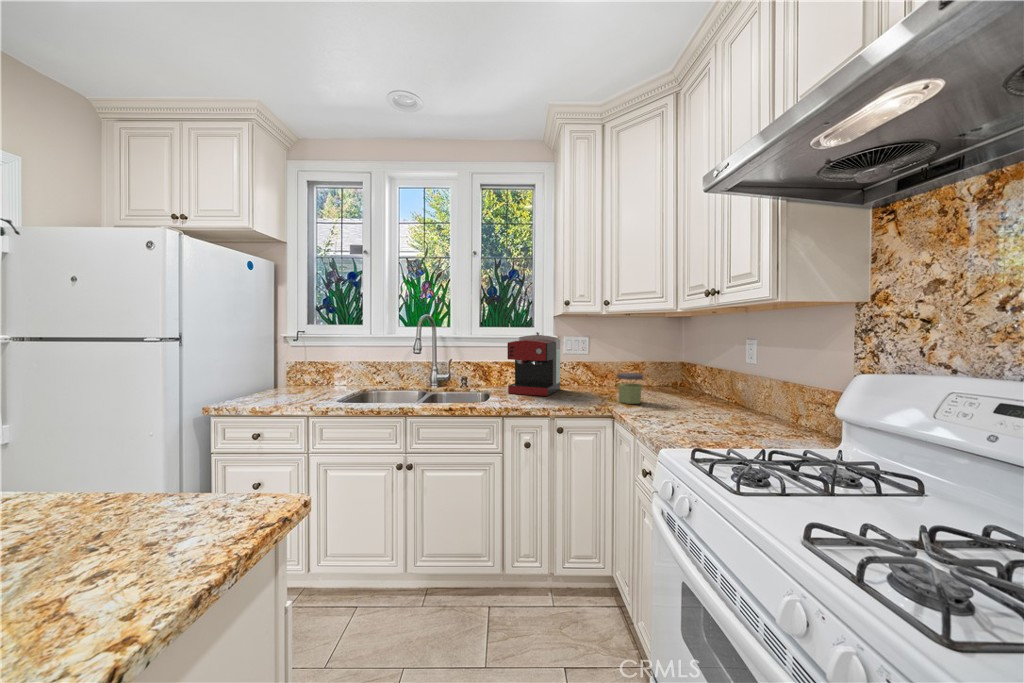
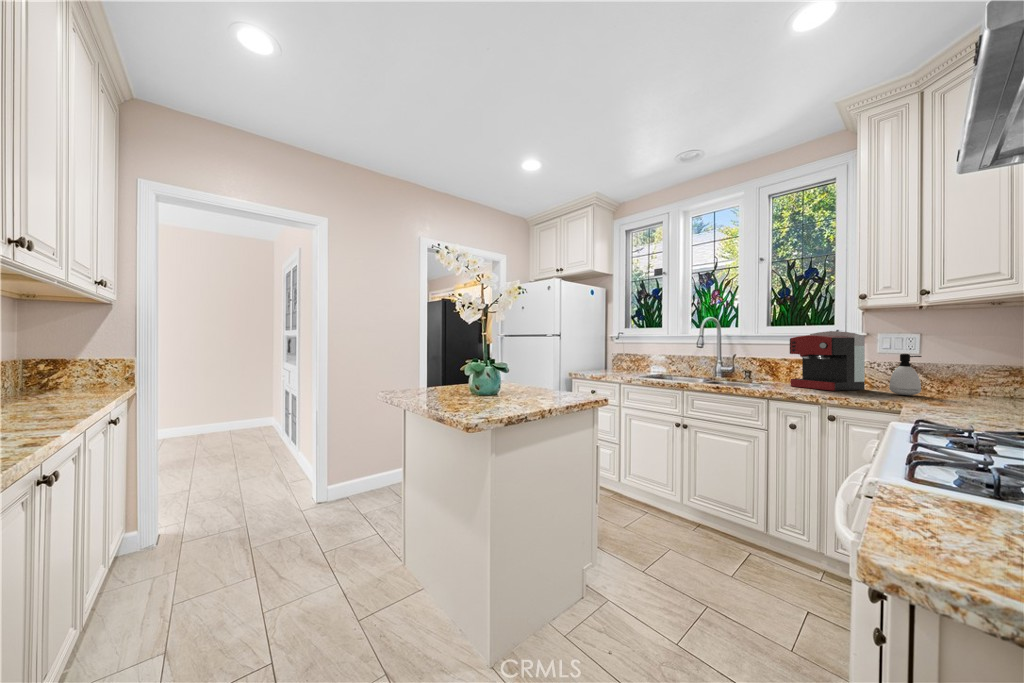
soap dispenser: none [583,357,603,394] -> present [889,354,922,395]
jar: present [617,373,643,404] -> none [925,370,974,405]

